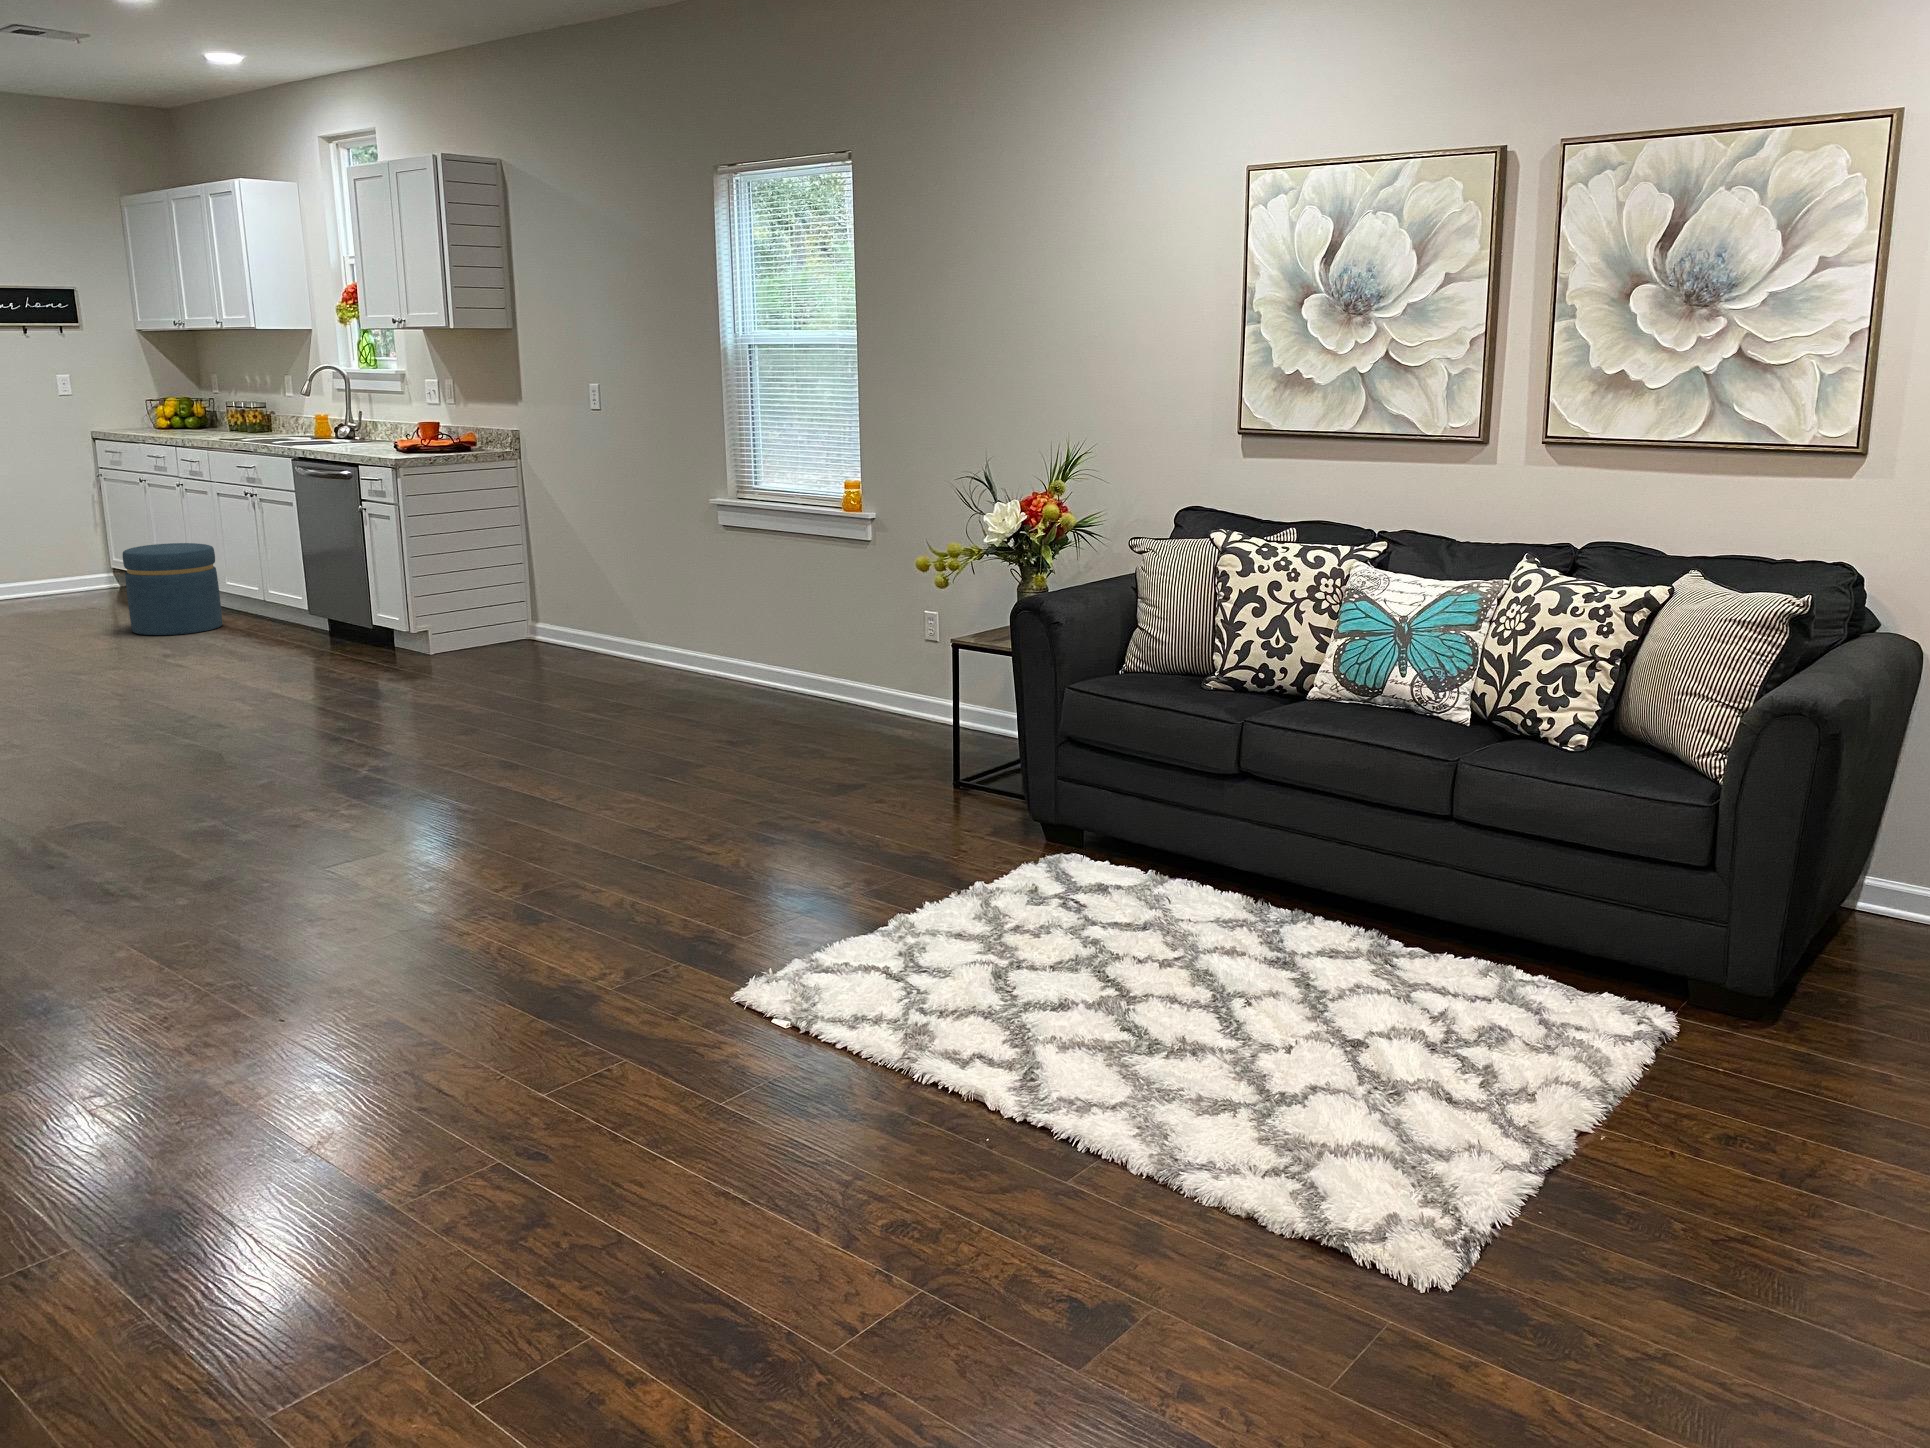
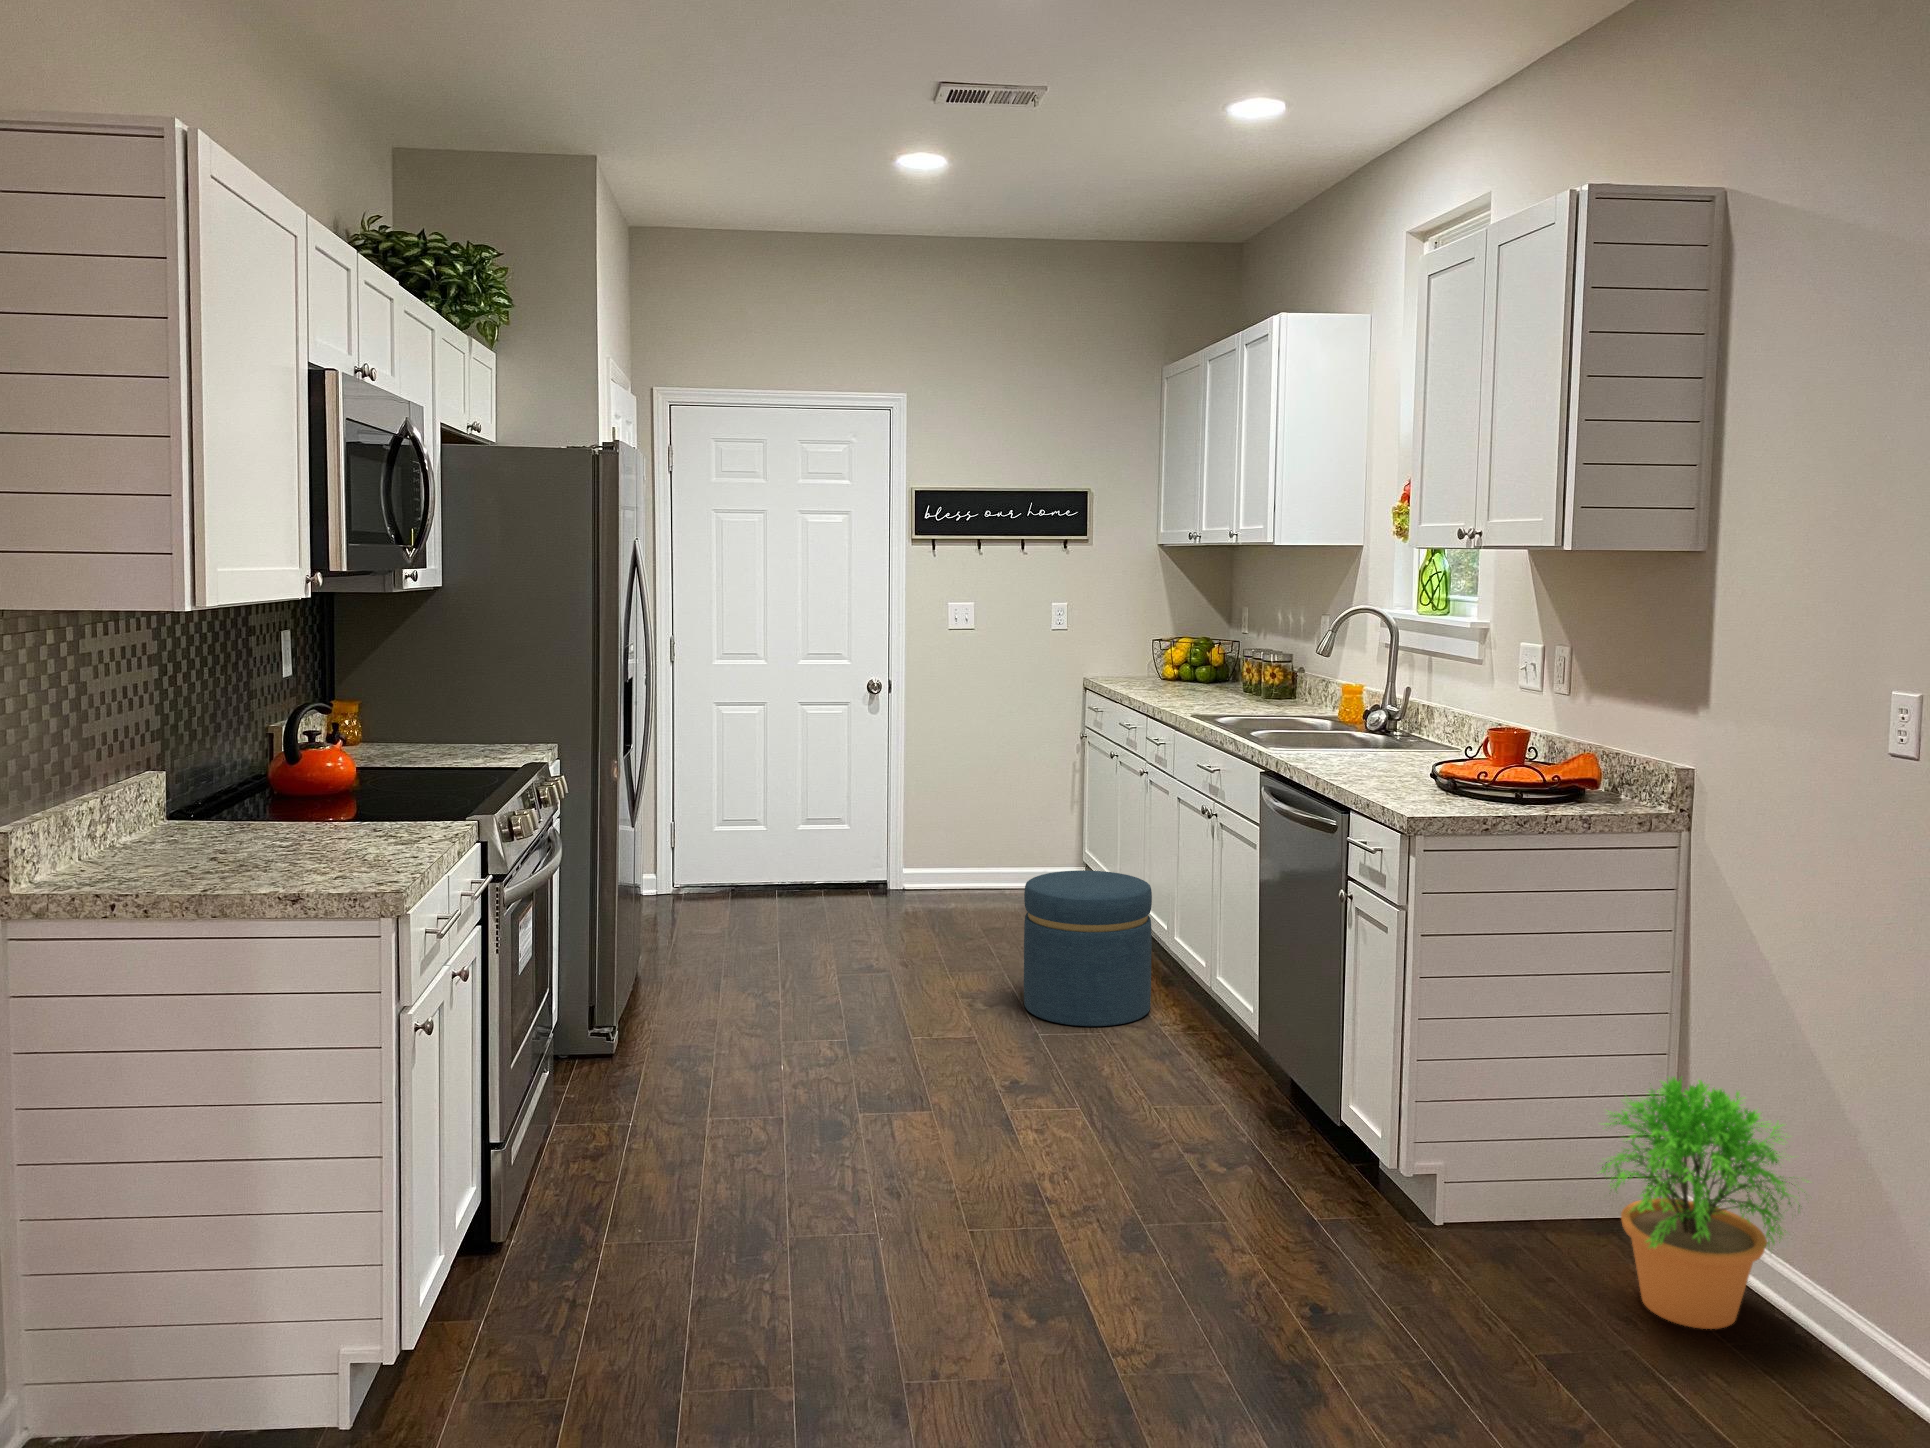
potted plant: none [497,555,582,657] -> present [1597,1077,1805,1329]

